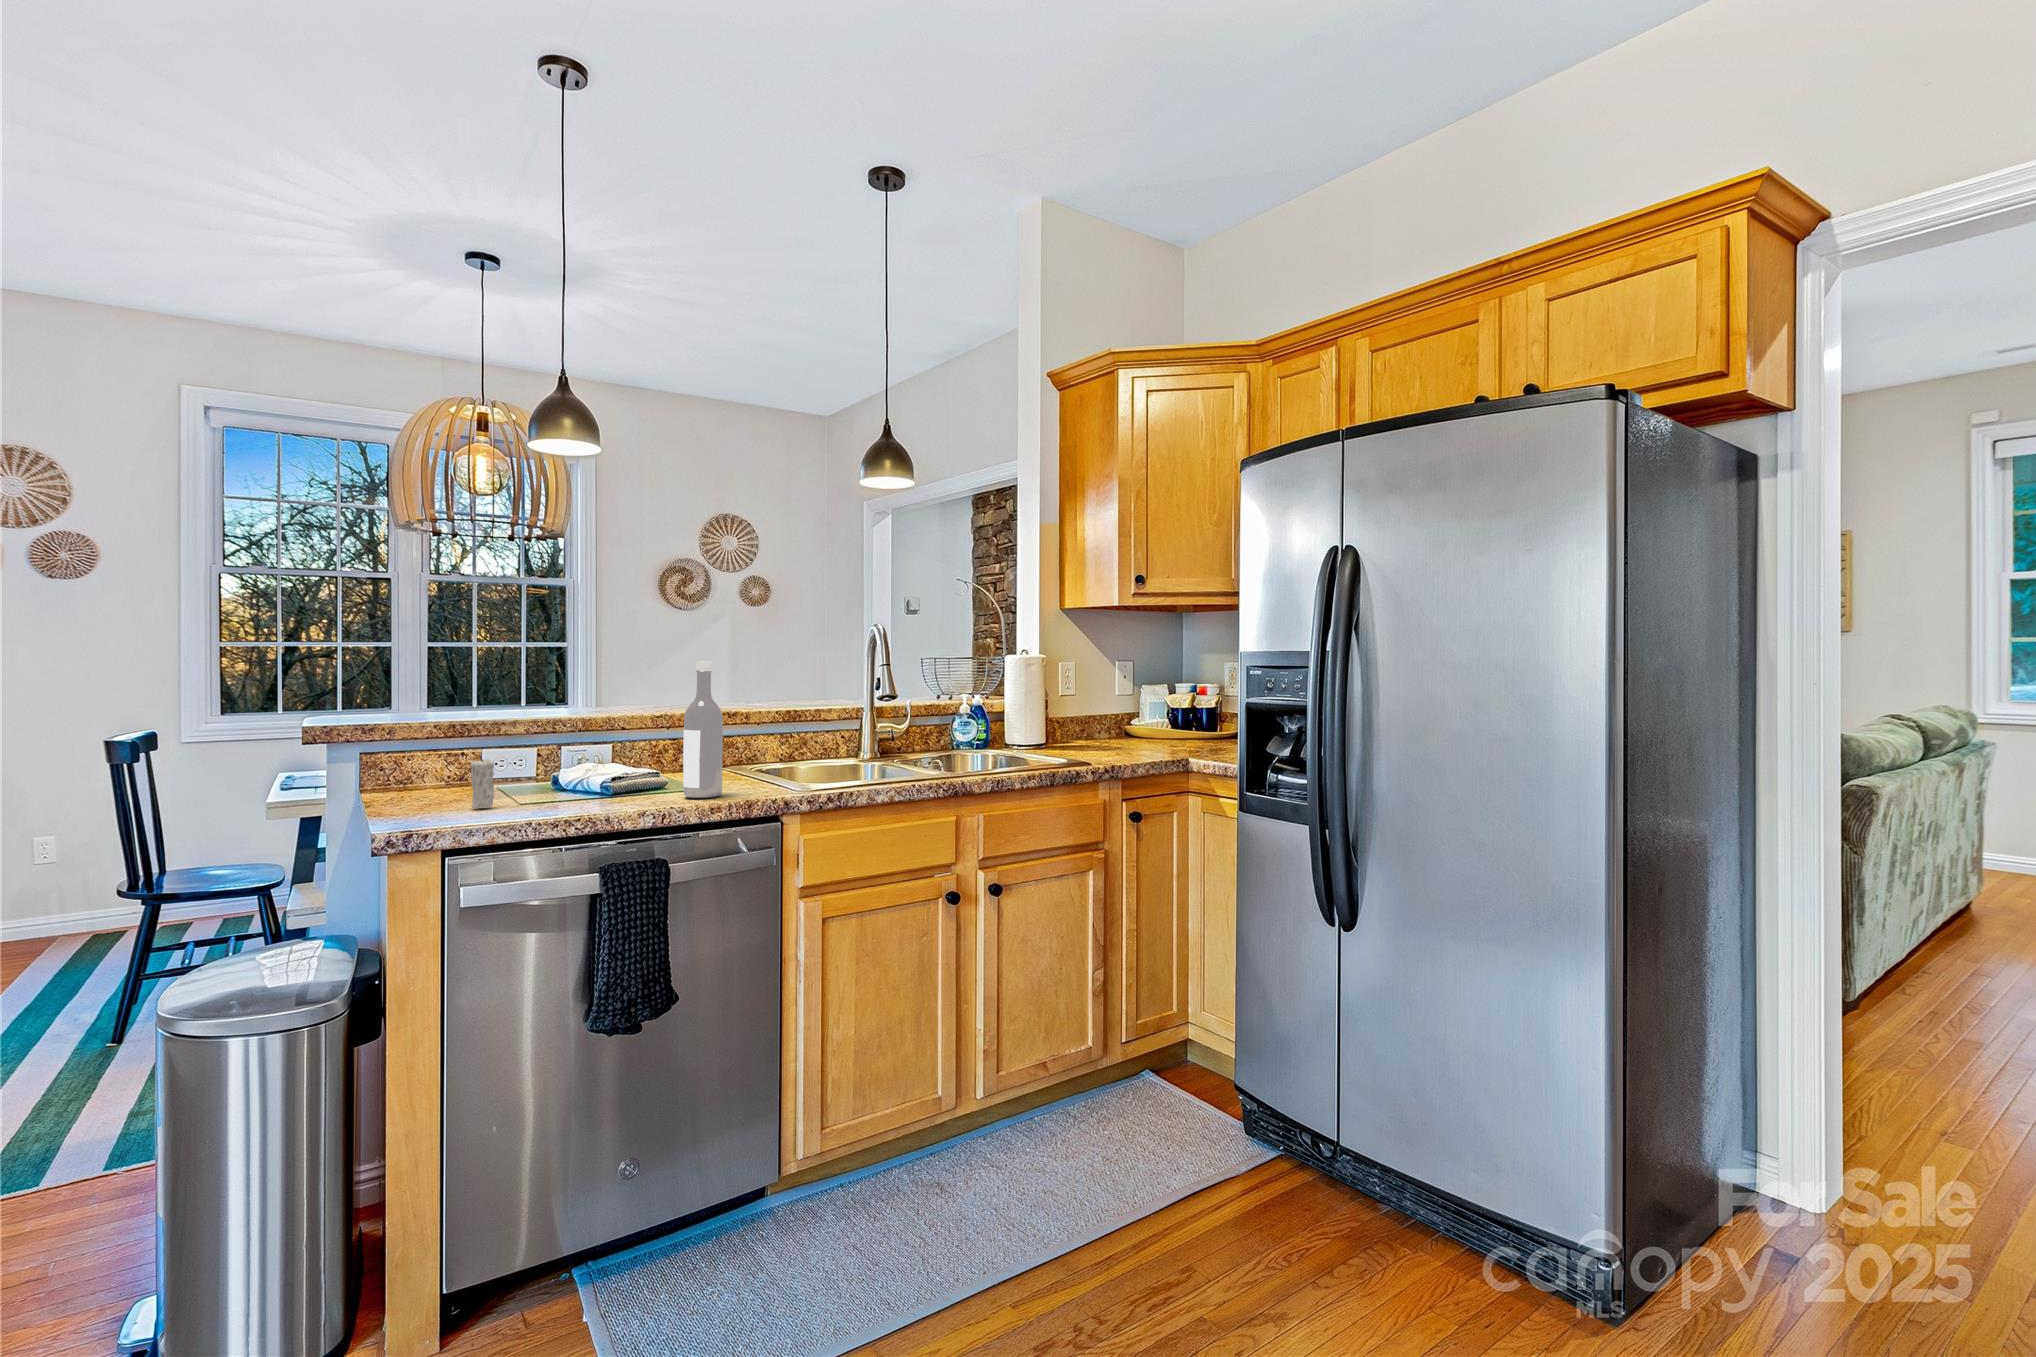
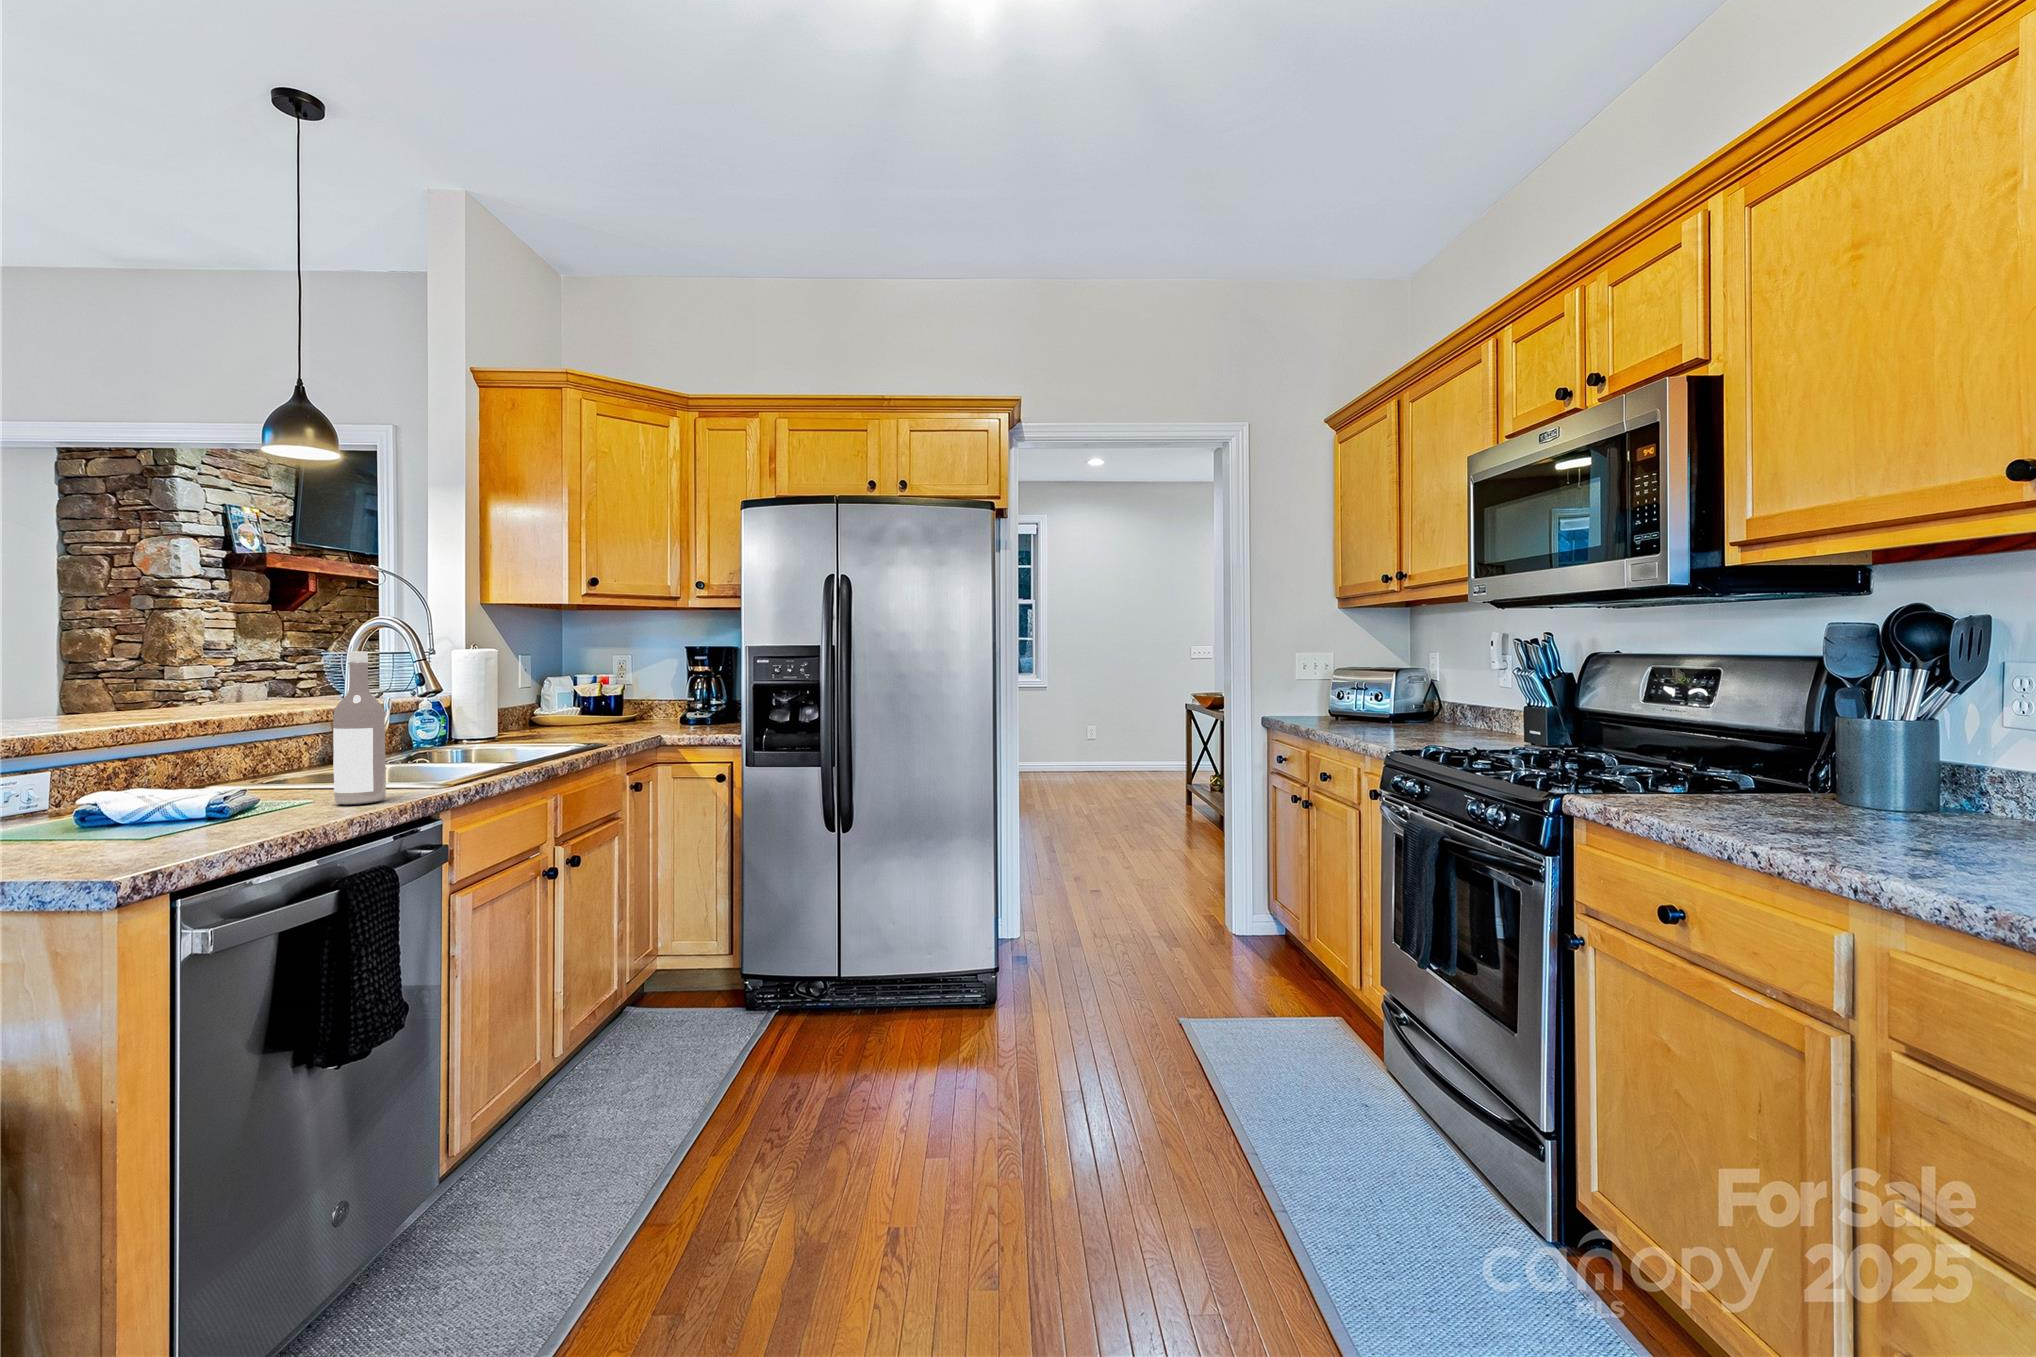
candle: present [471,756,494,808] -> none [67,773,107,853]

